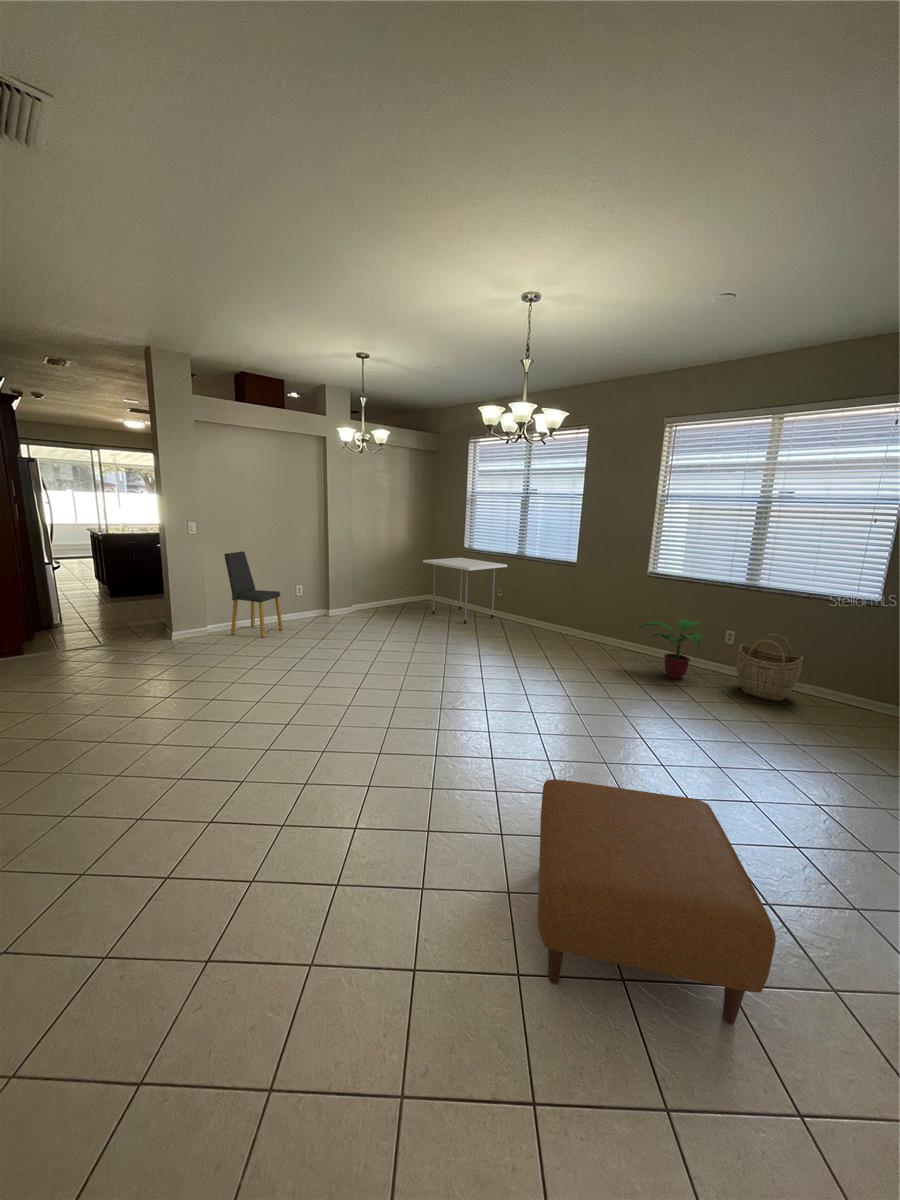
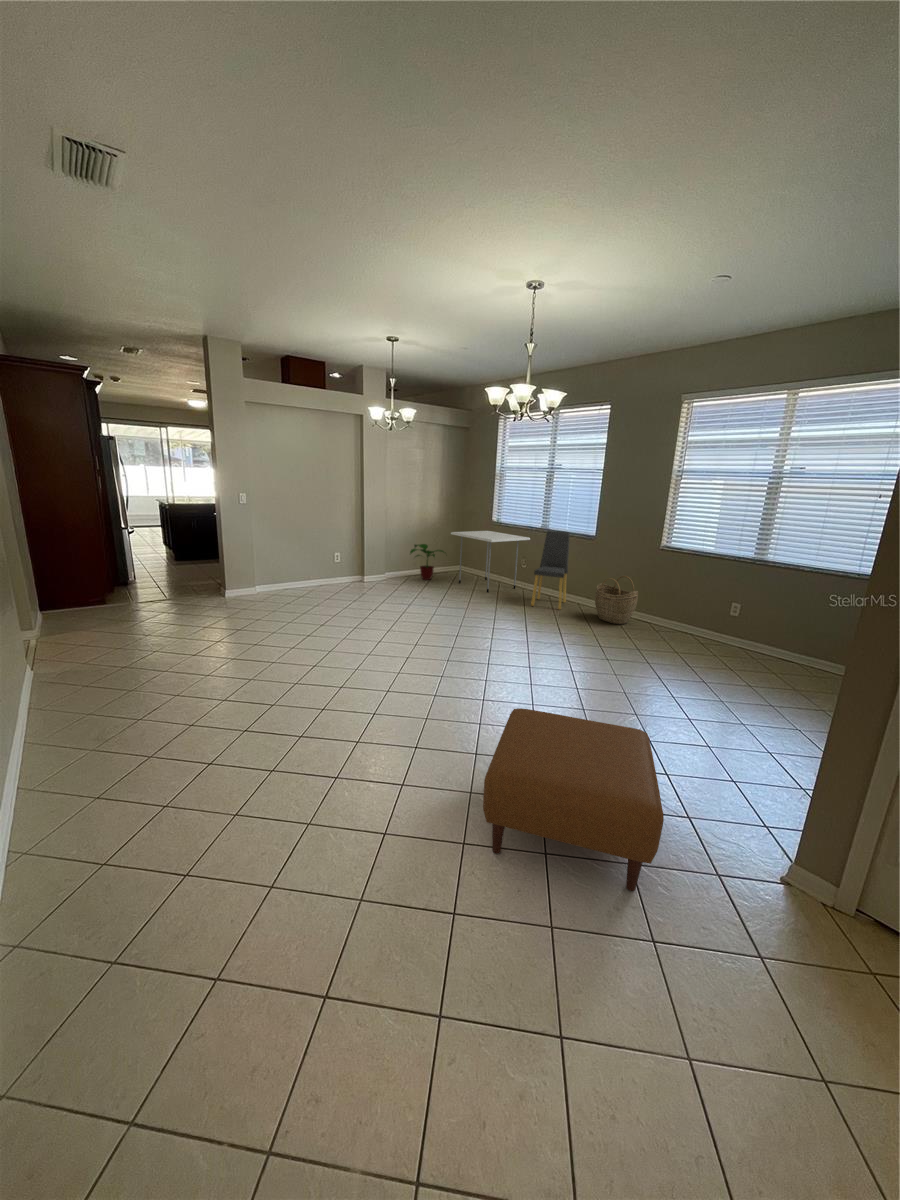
dining chair: present [224,551,283,637] -> present [531,531,570,610]
potted plant: present [641,619,710,679] -> present [410,544,444,580]
woven basket: present [737,634,803,701] -> present [595,576,638,624]

